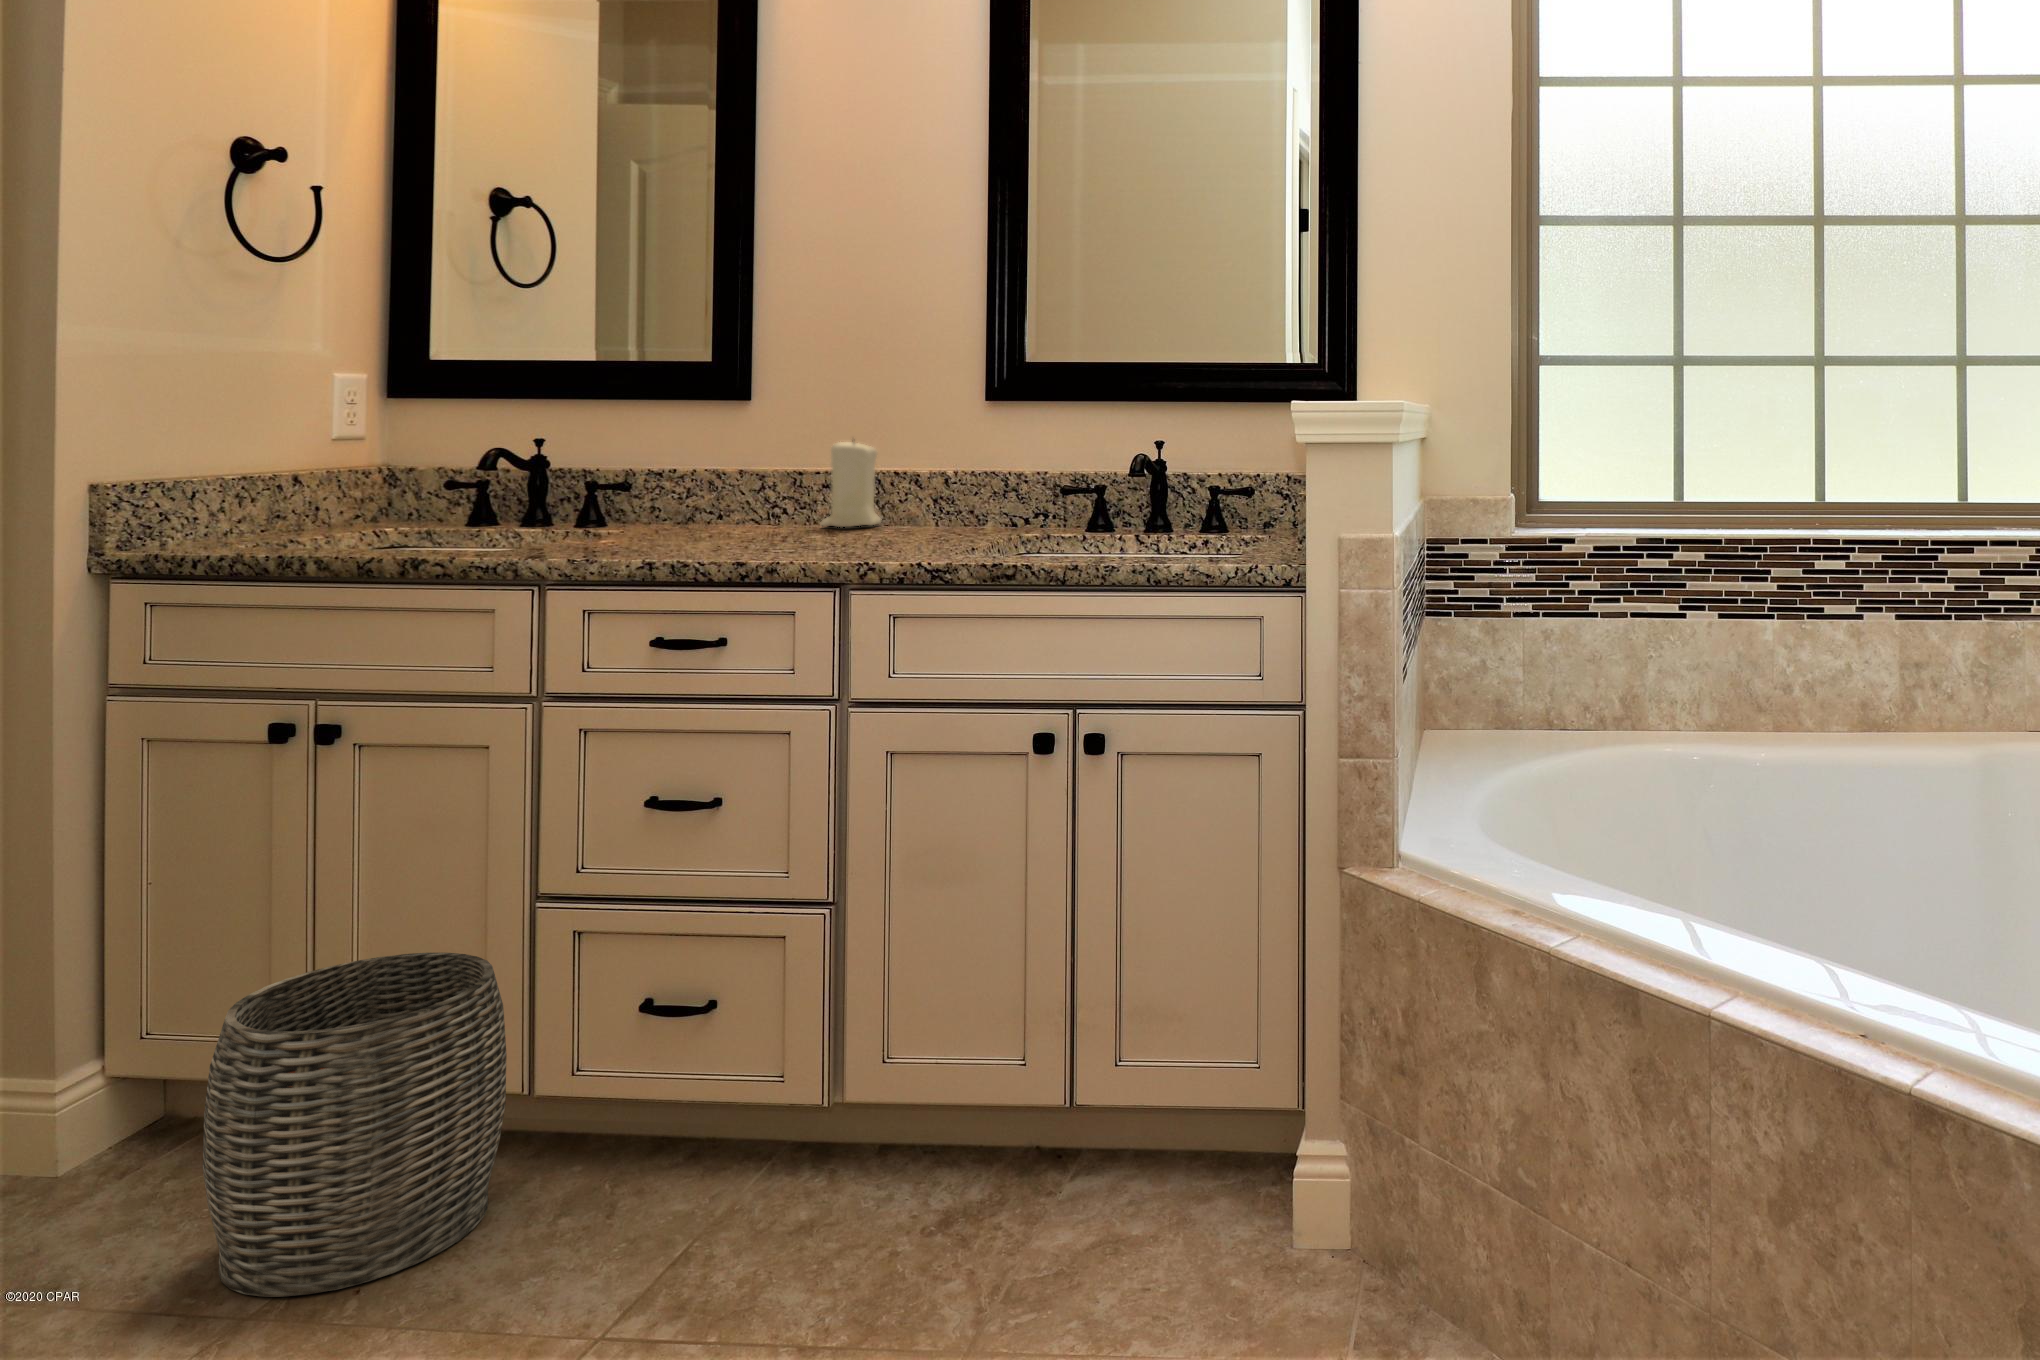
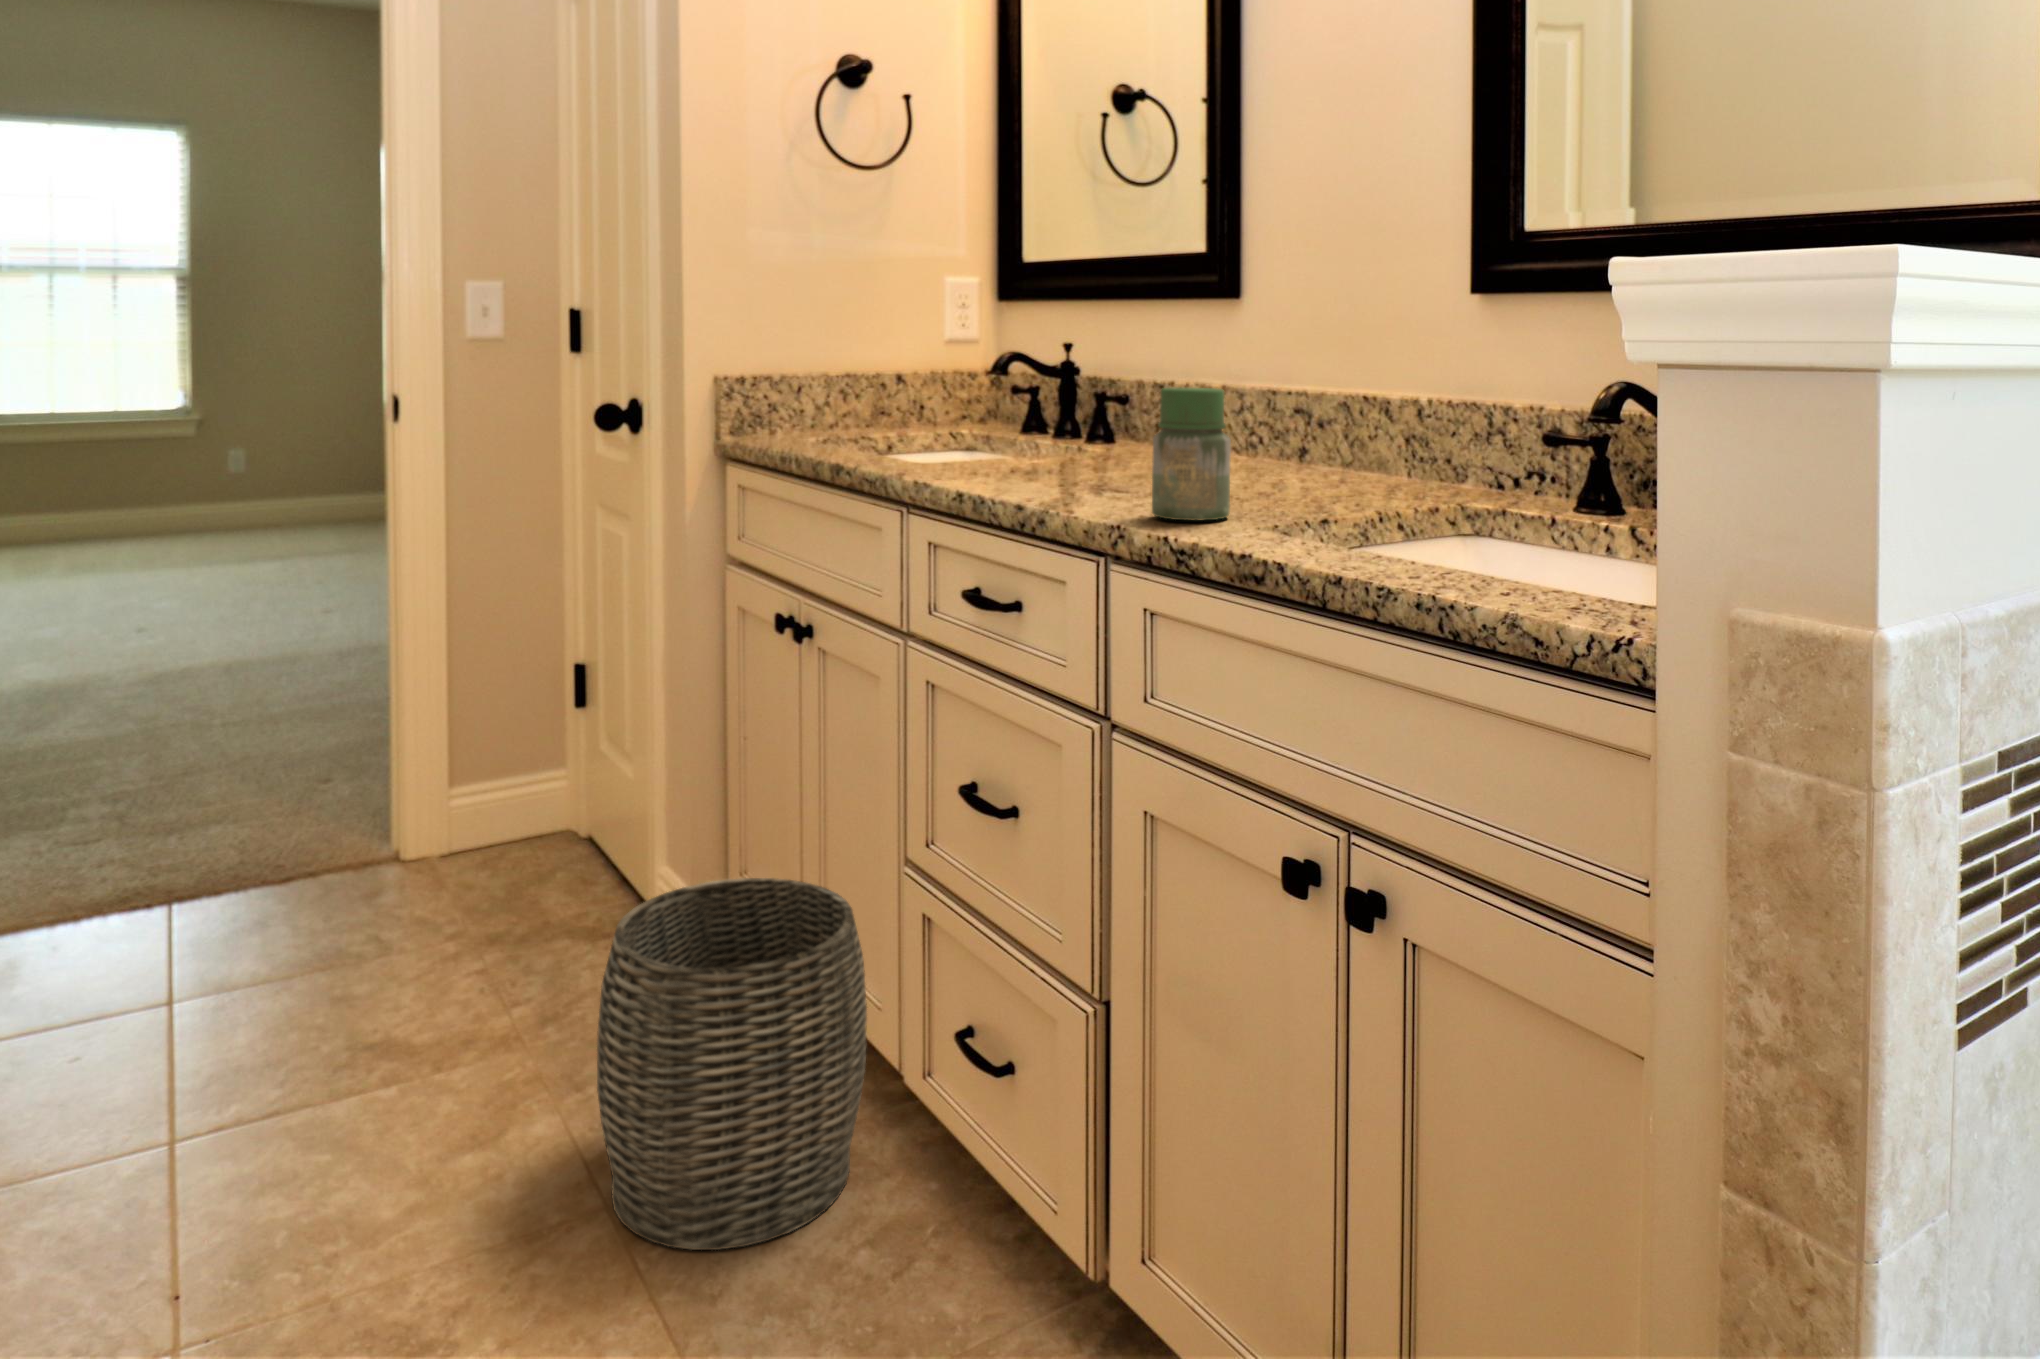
candle: present [821,441,881,527] -> none [1270,345,1346,469]
jar: none [880,472,934,558] -> present [1152,388,1231,521]

